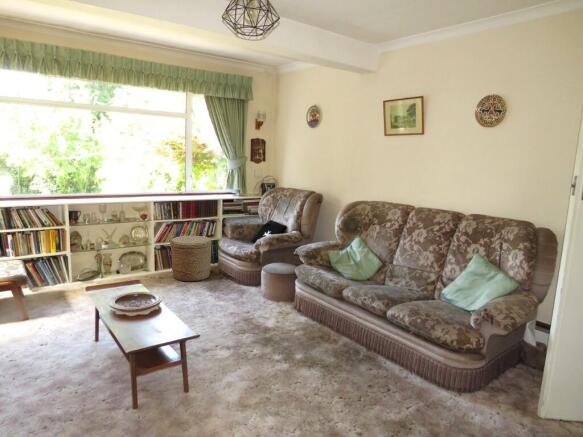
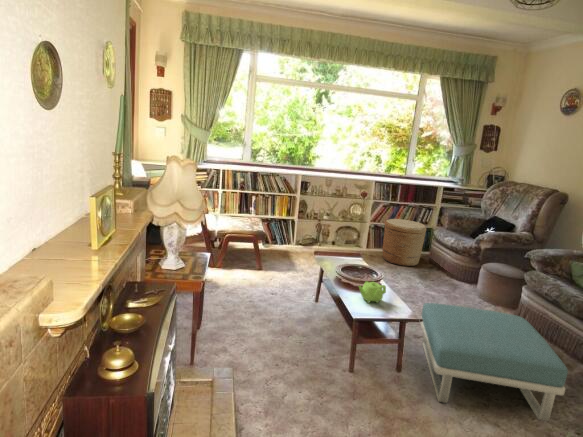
footstool: none [205,311,329,417] -> present [420,303,568,421]
teapot: none [130,312,162,336] -> present [359,281,386,303]

